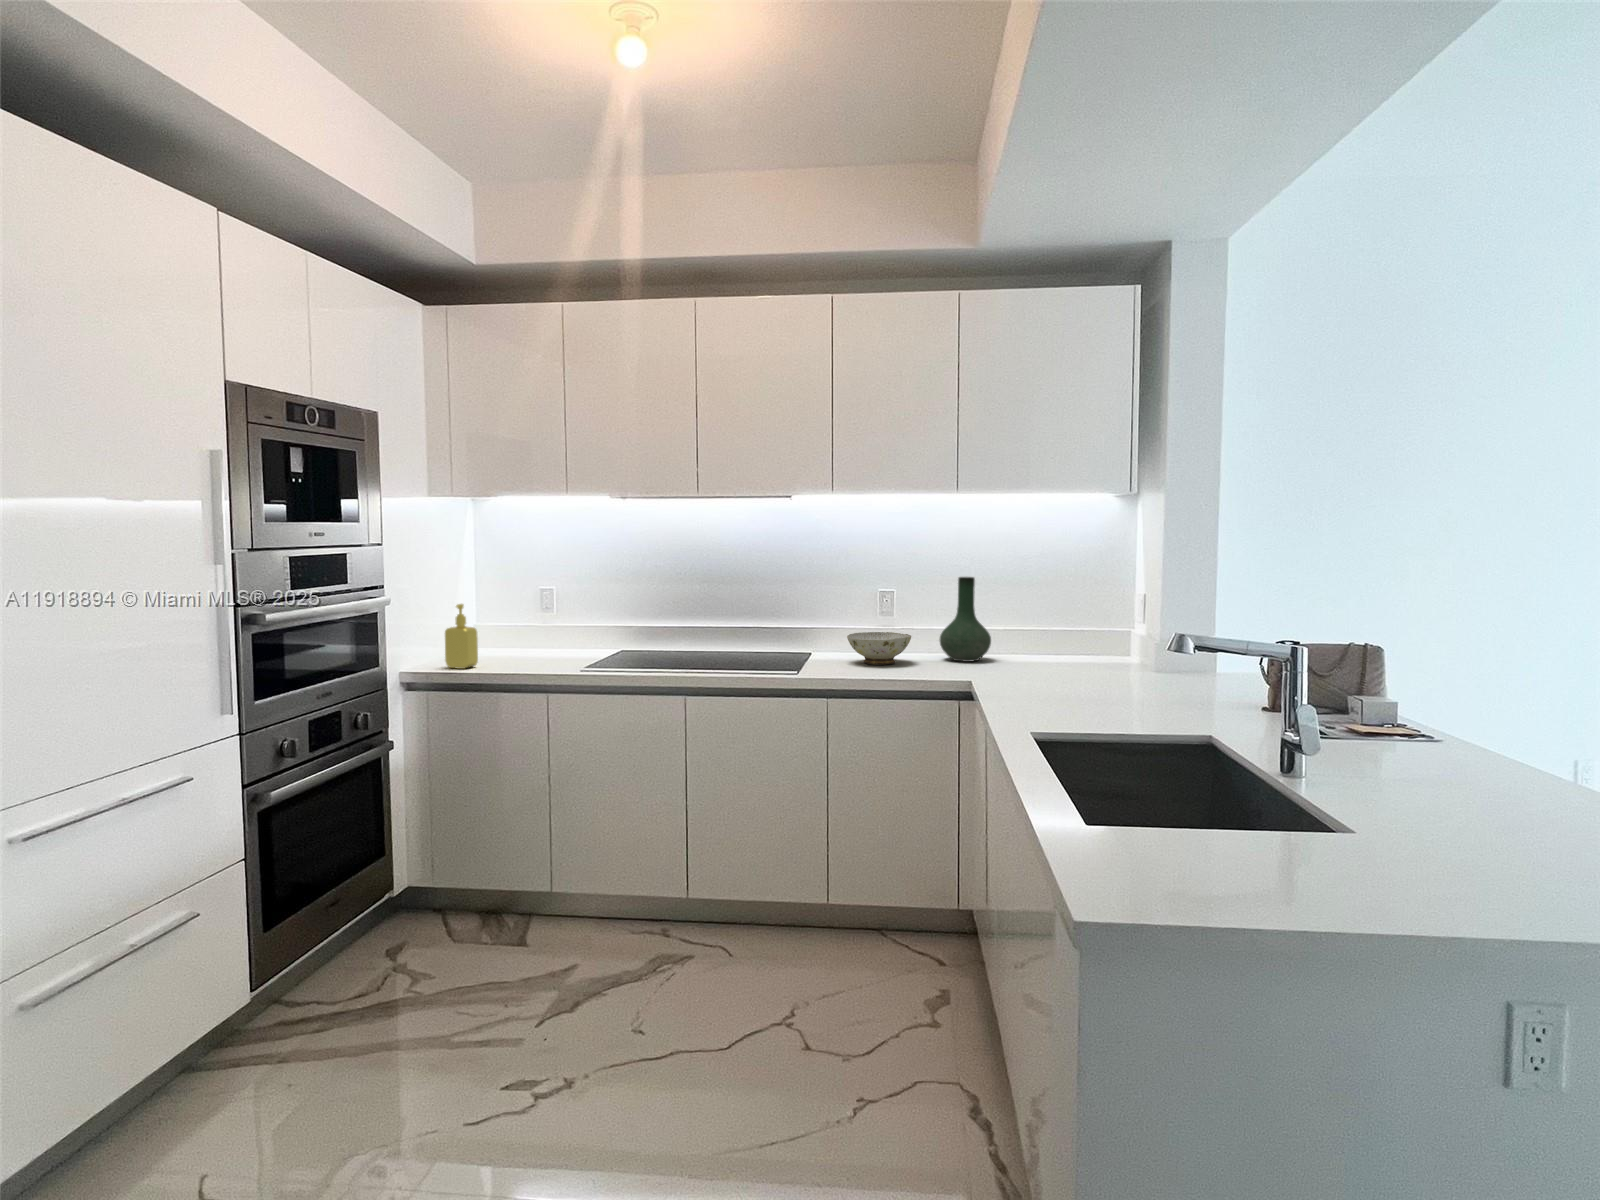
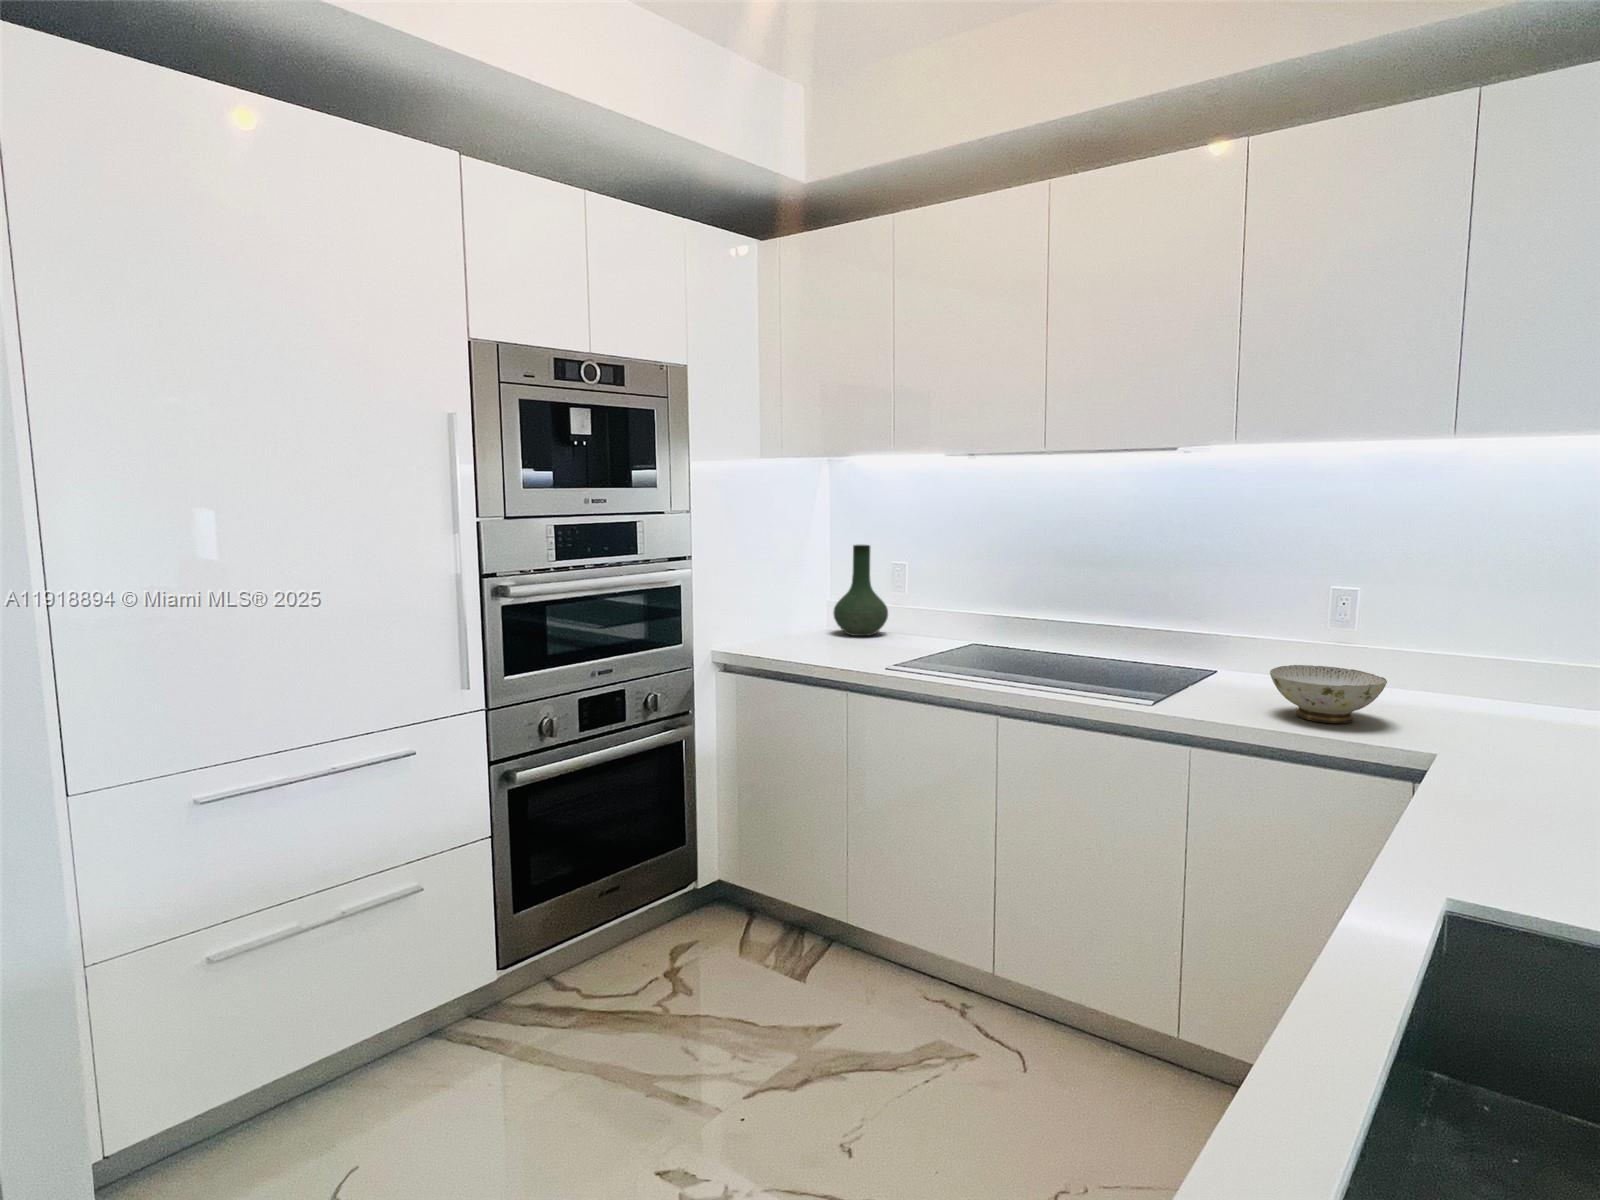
vase: present [940,577,991,662] -> present [834,545,888,636]
soap dispenser: present [445,604,478,669] -> none [764,580,796,654]

